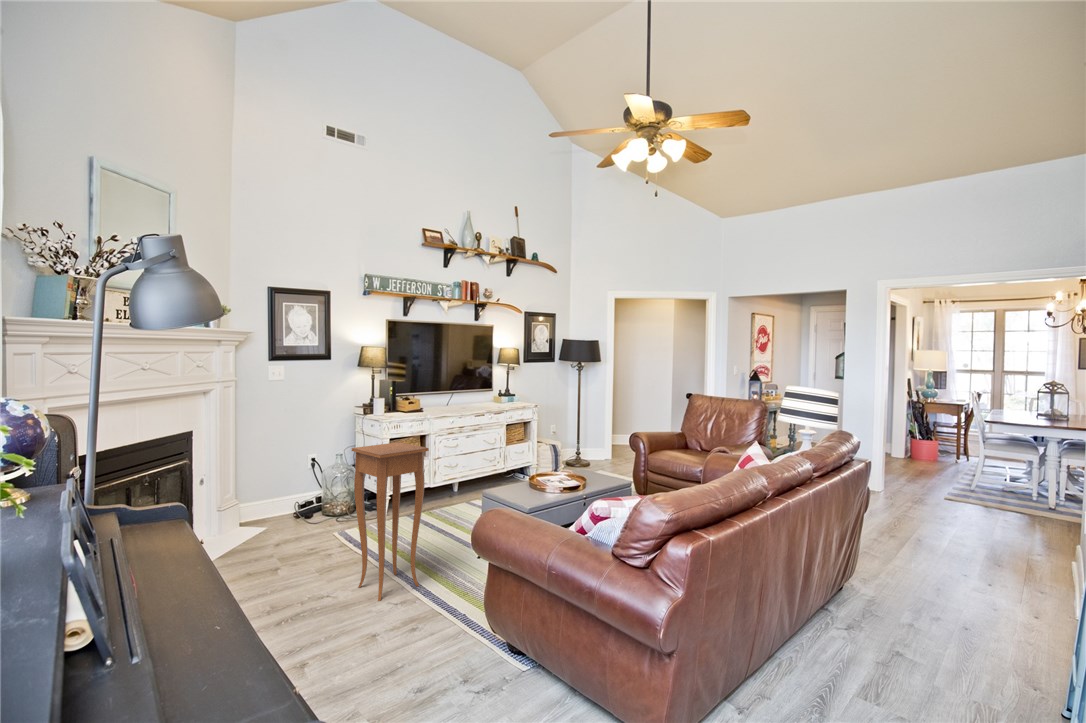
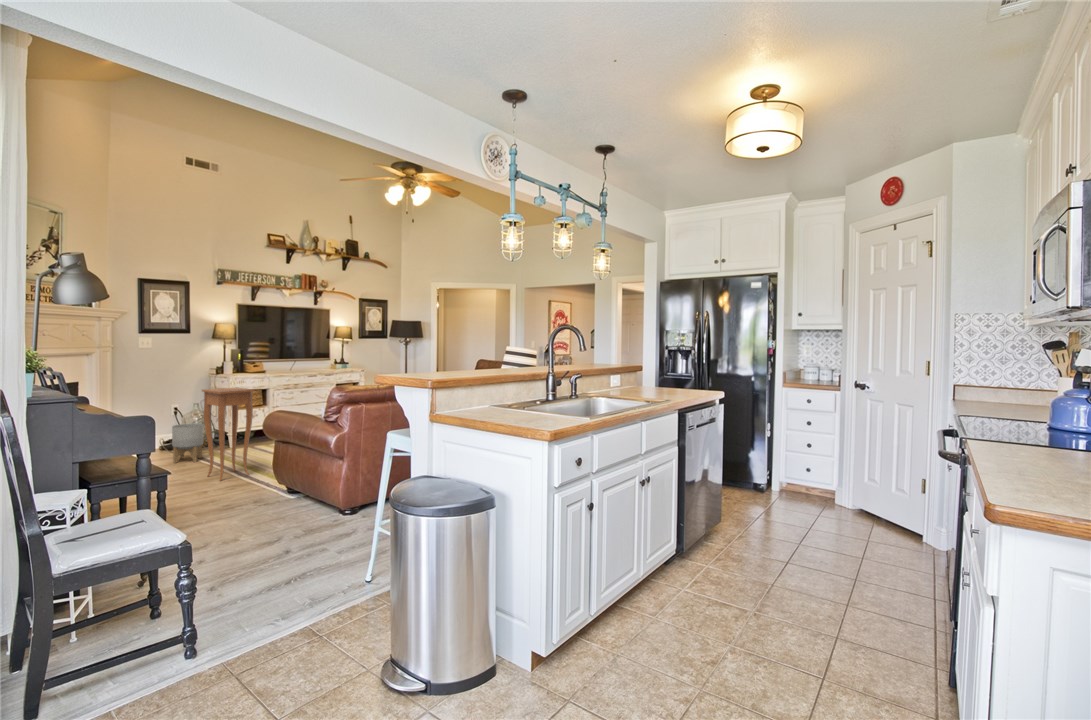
planter: none [309,488,349,549] -> present [172,423,203,463]

